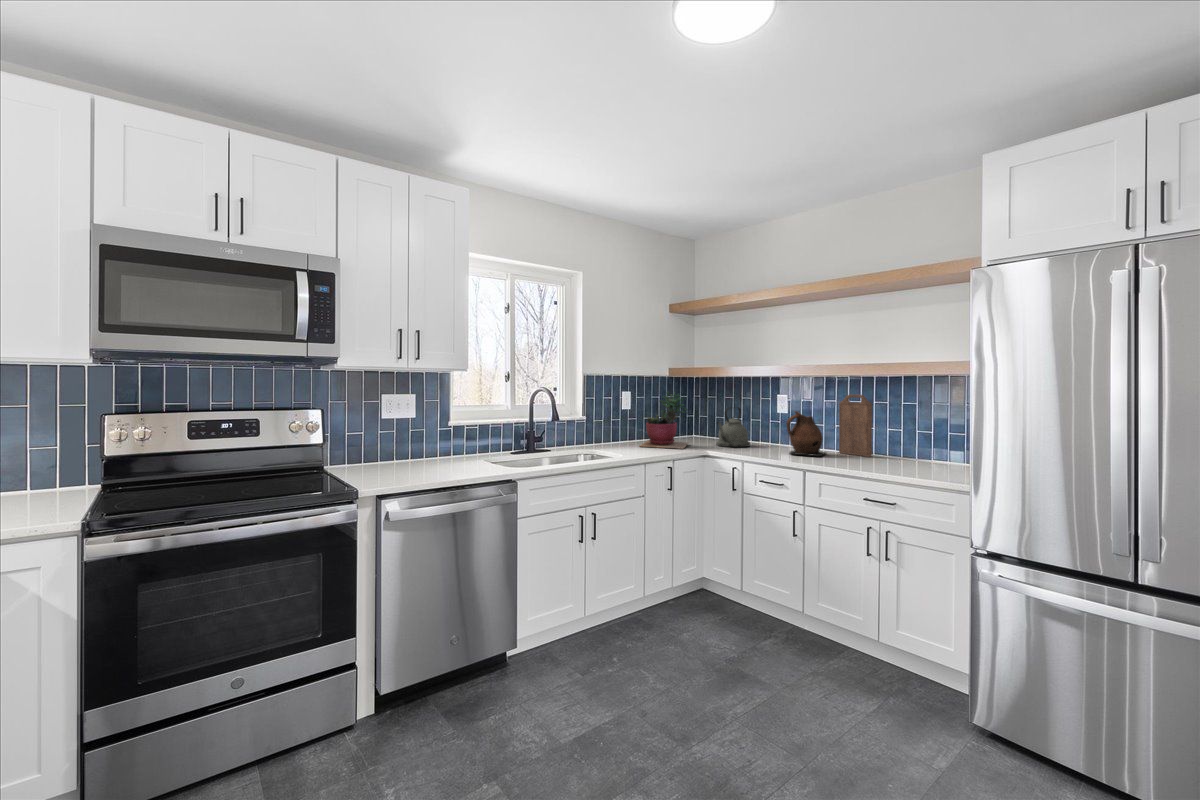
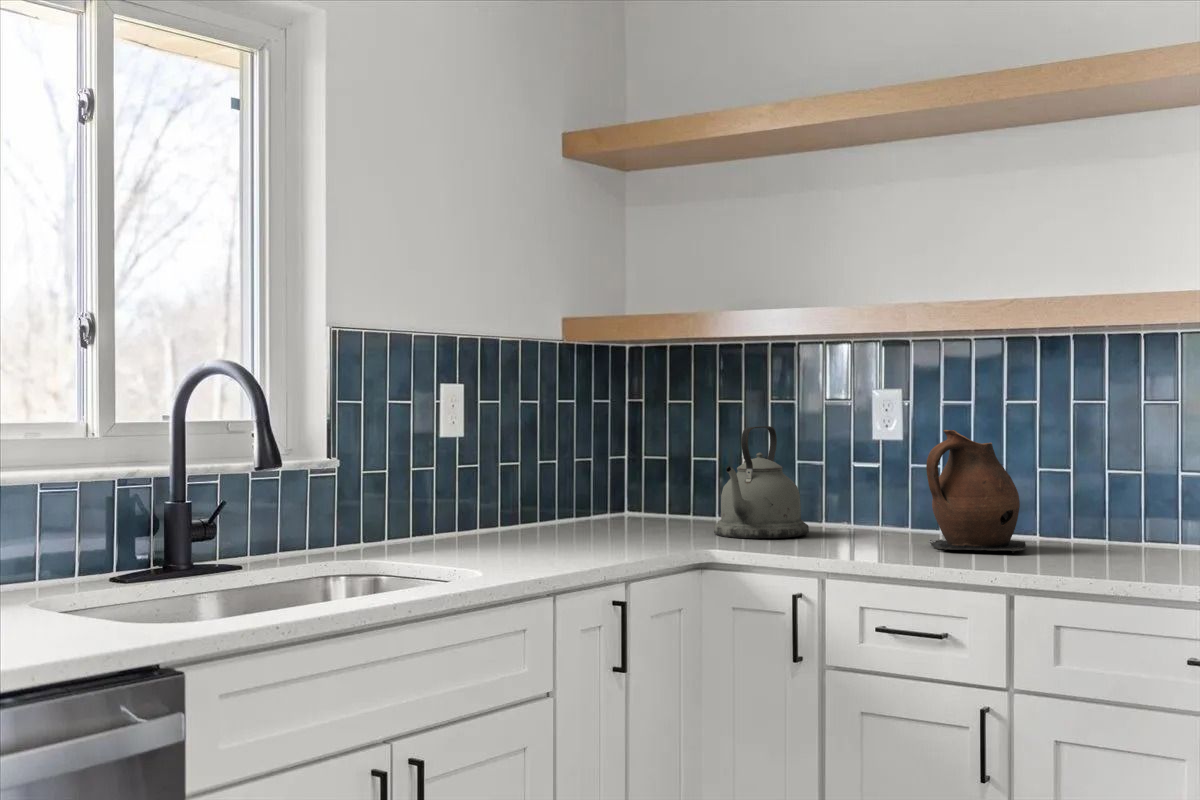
succulent plant: present [640,392,688,448] -> none [505,381,643,547]
cutting board: present [839,394,872,457] -> none [1045,383,1140,549]

